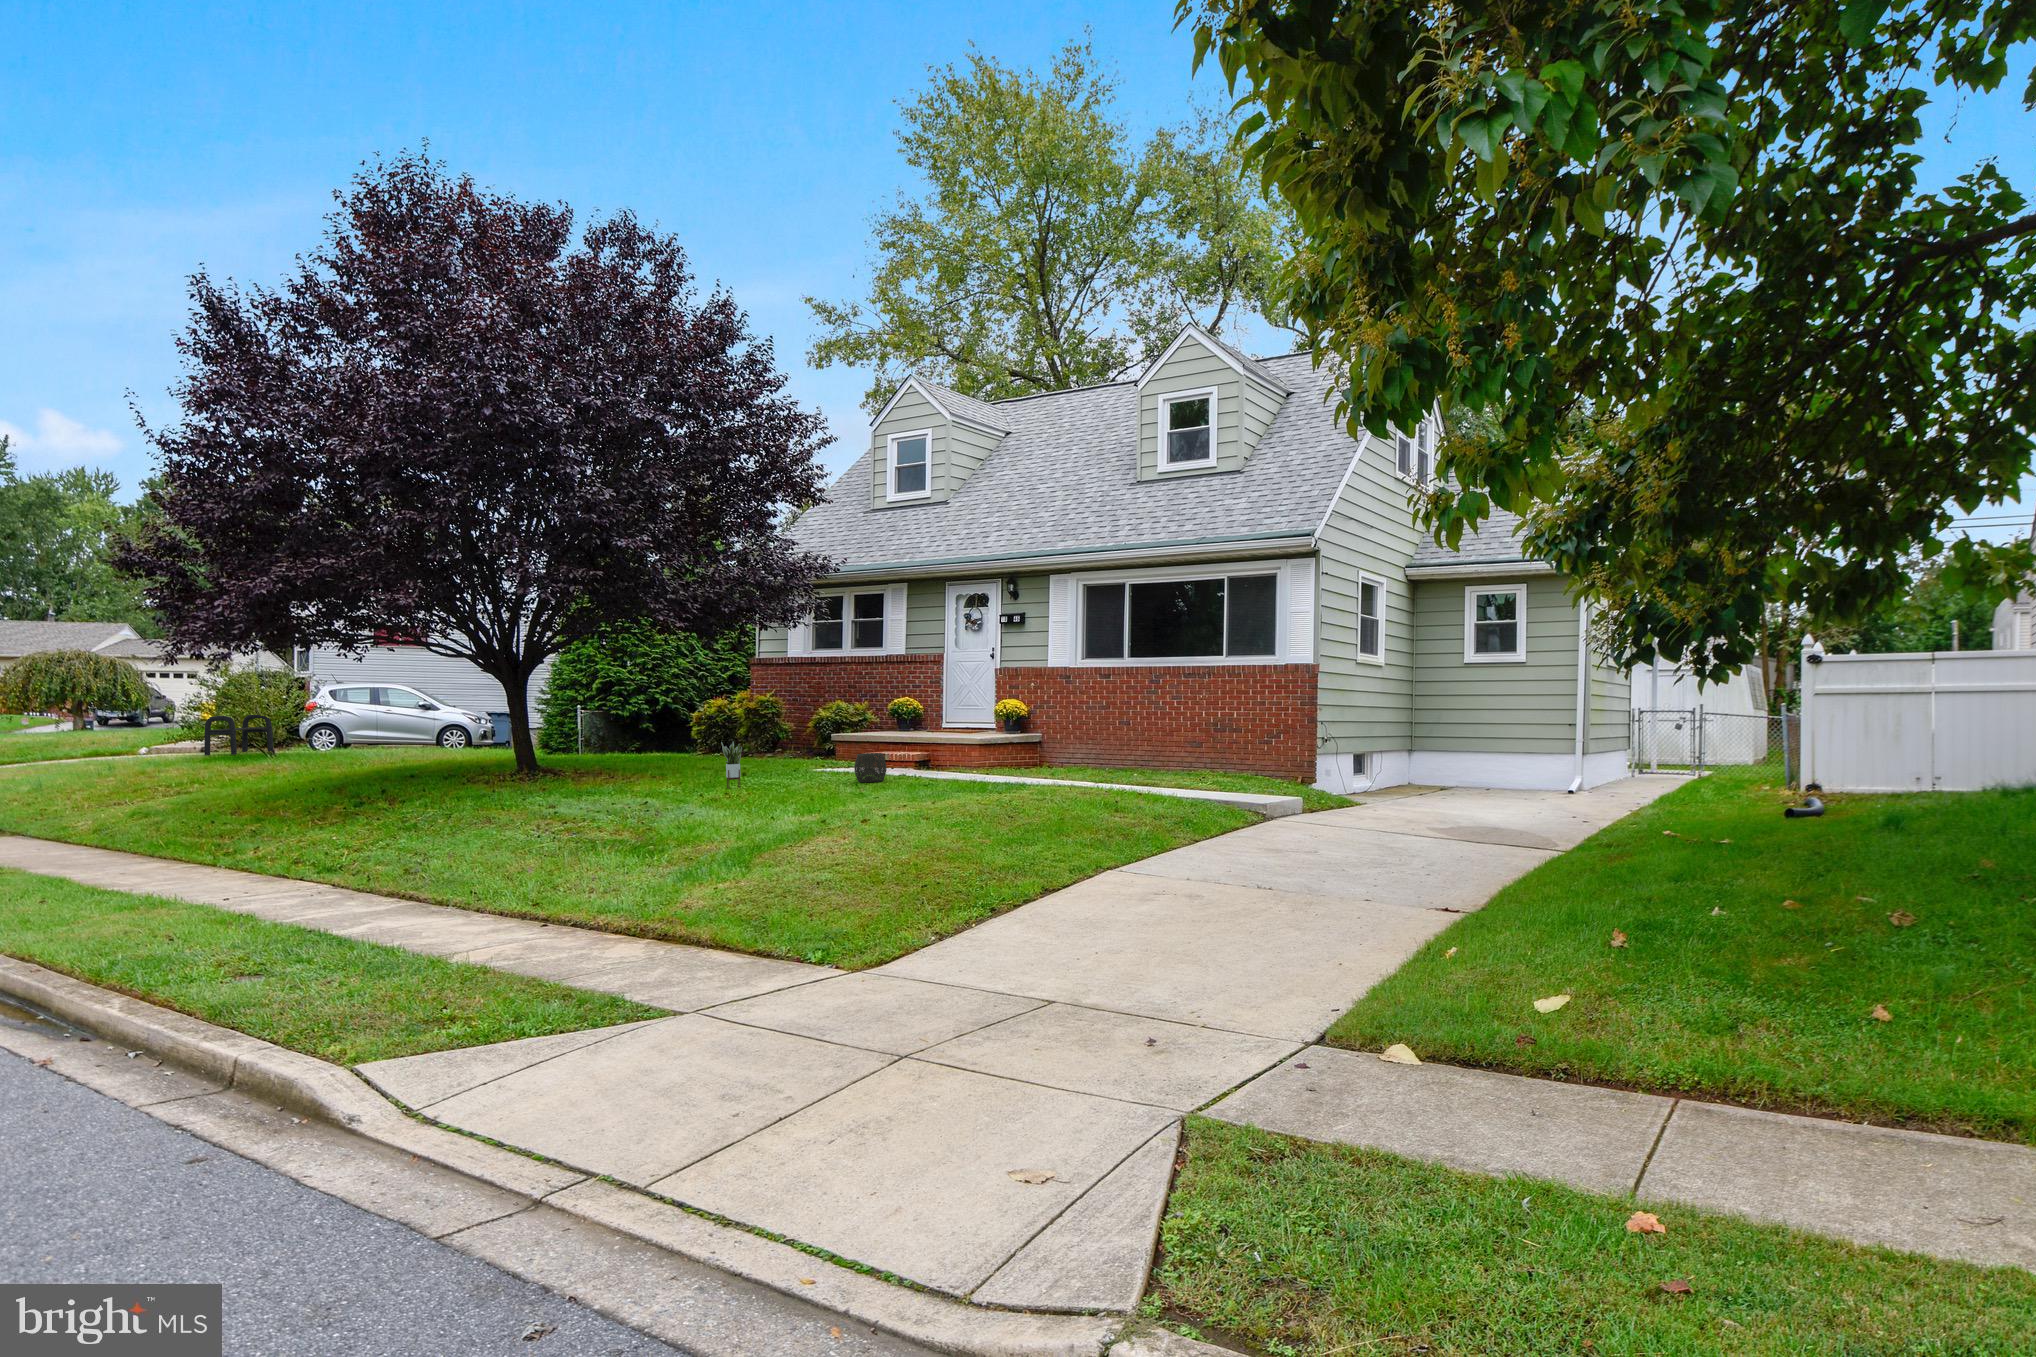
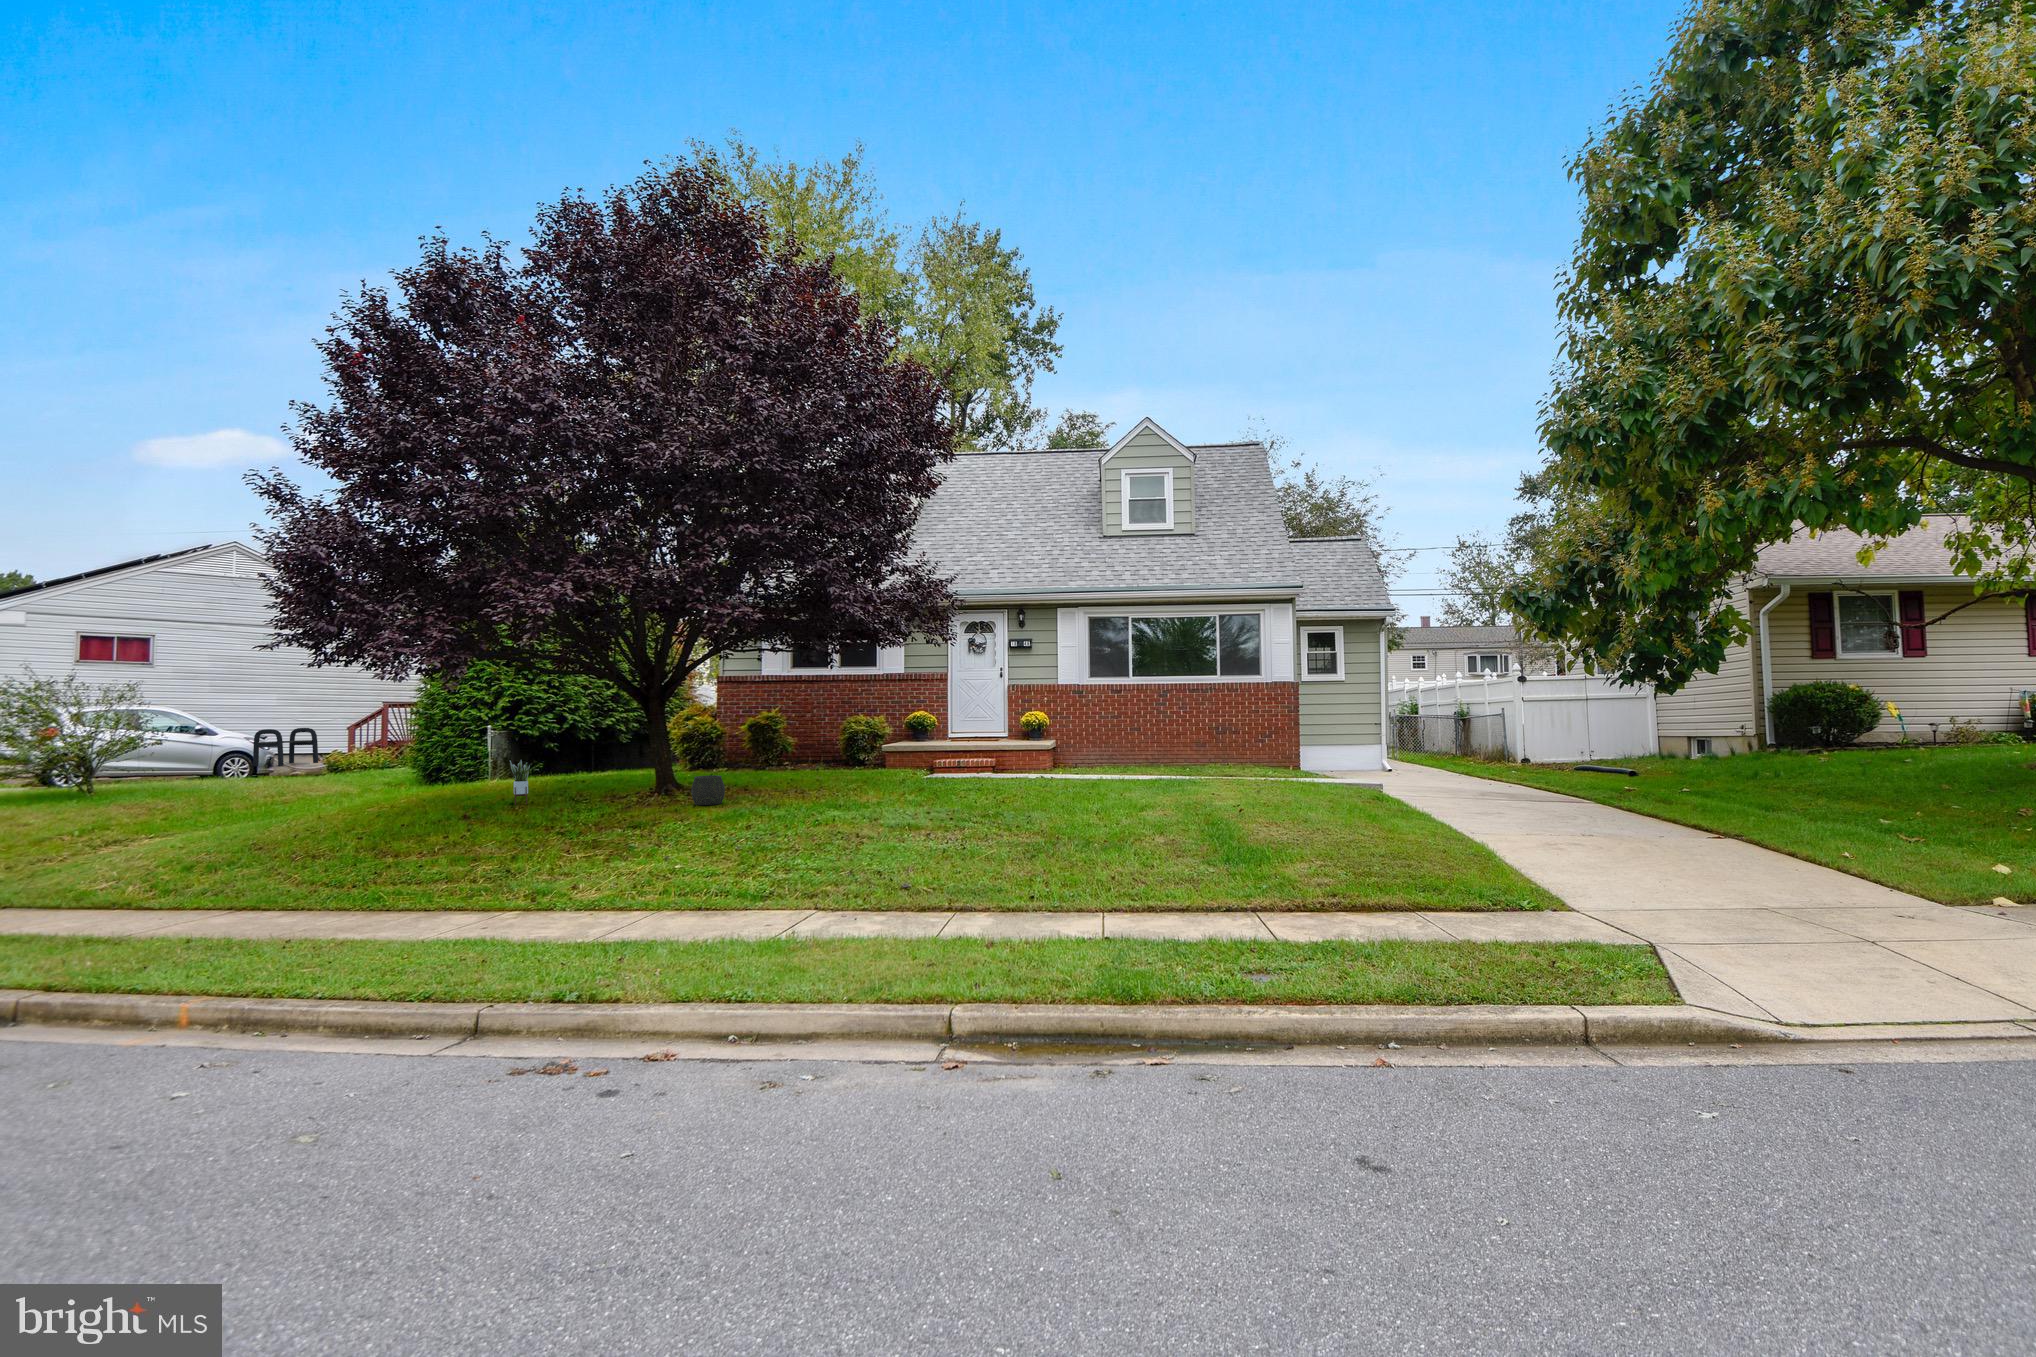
potted plant: present [721,742,742,788] -> present [510,760,530,805]
woven basket: present [854,753,887,782] -> present [691,775,725,805]

